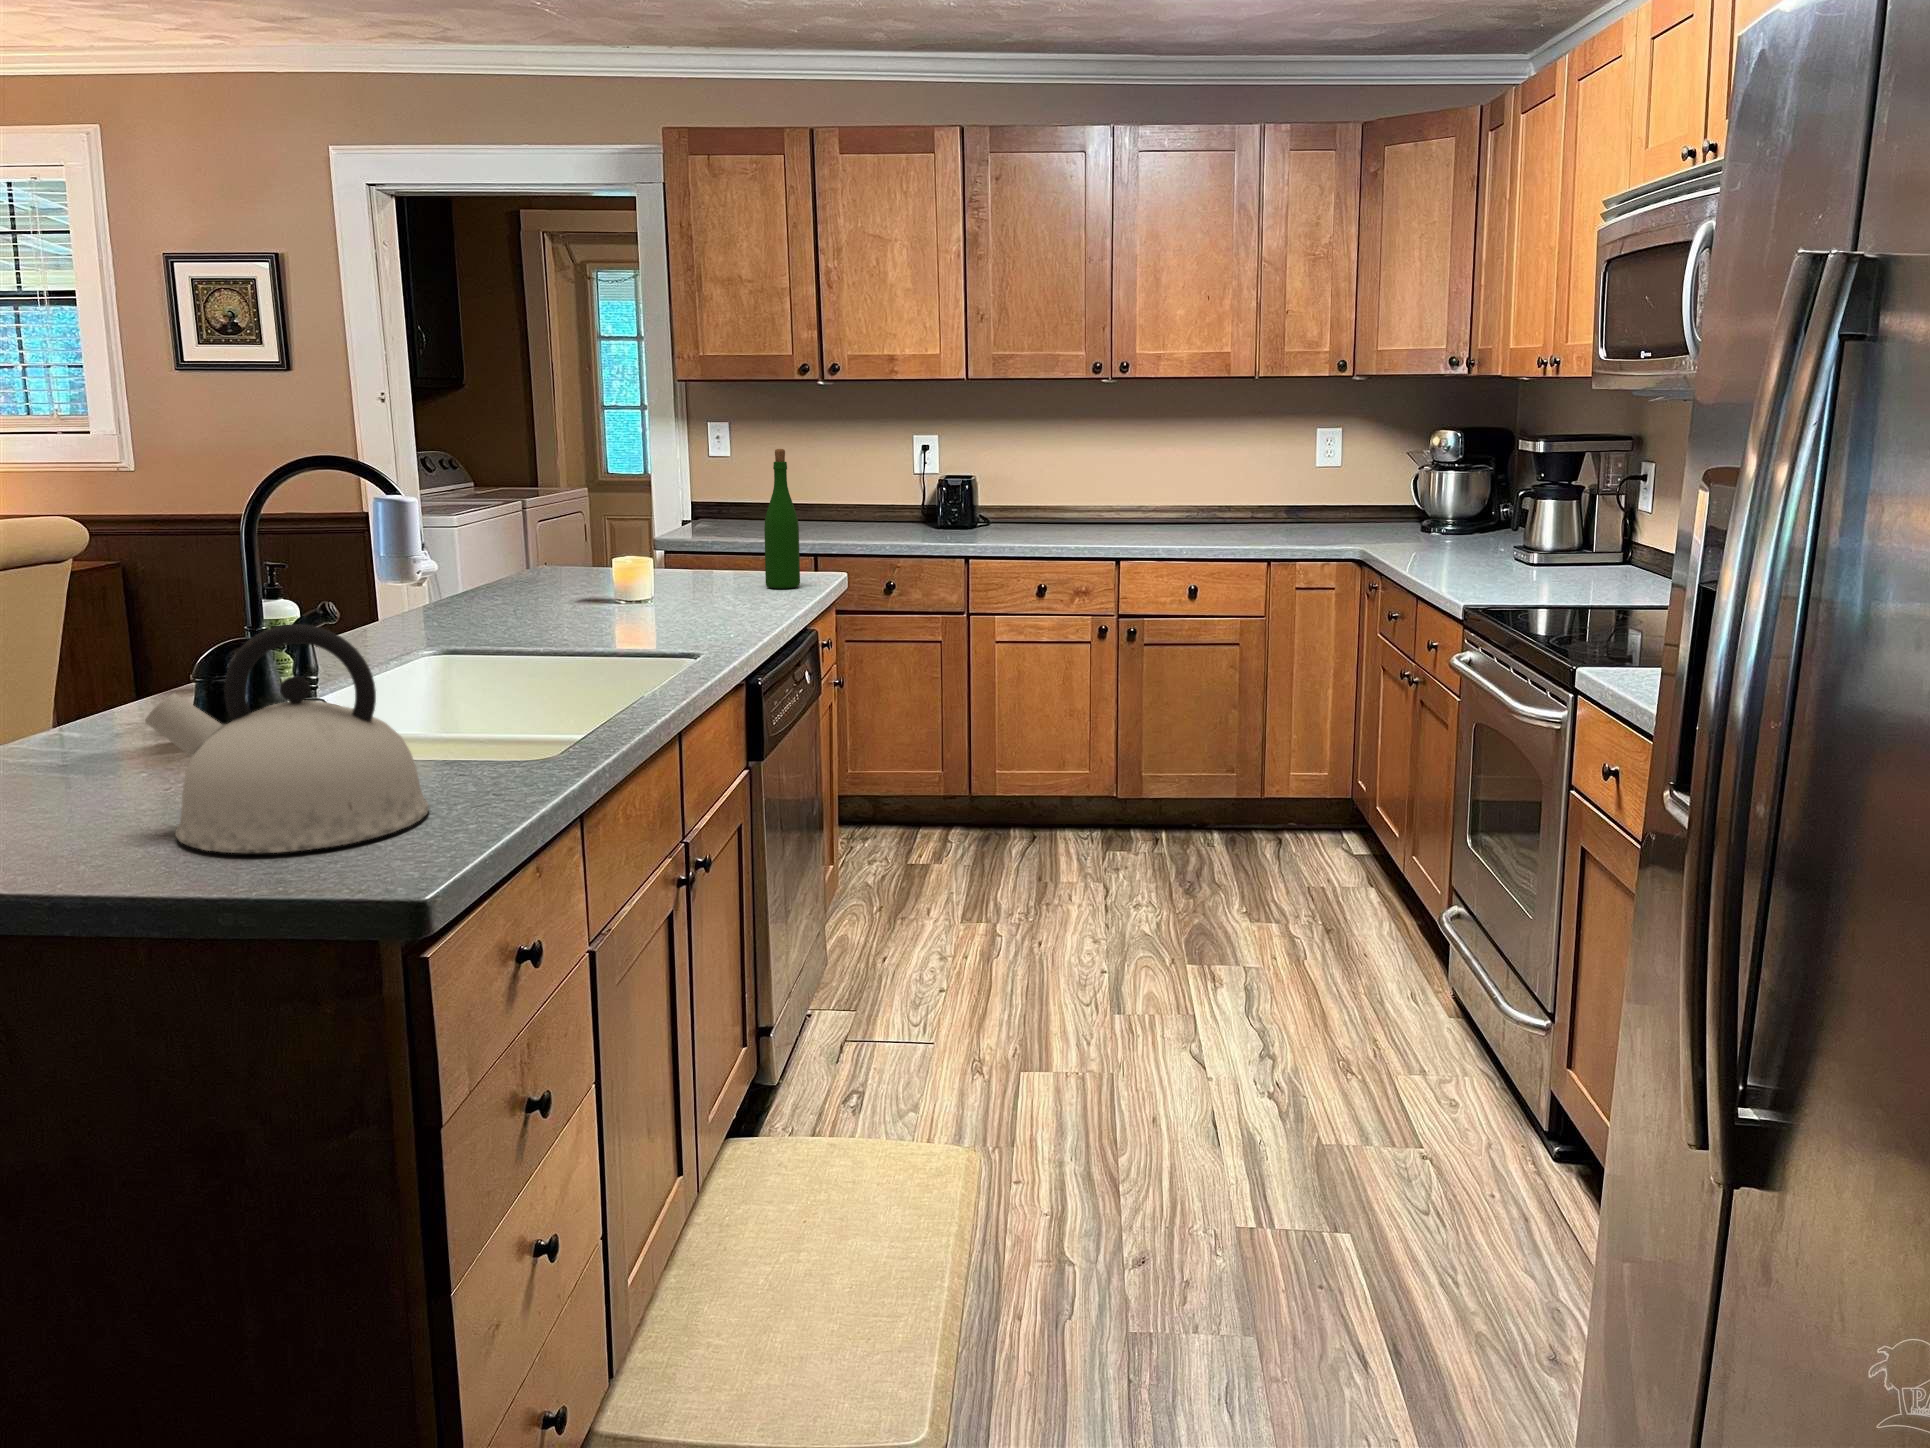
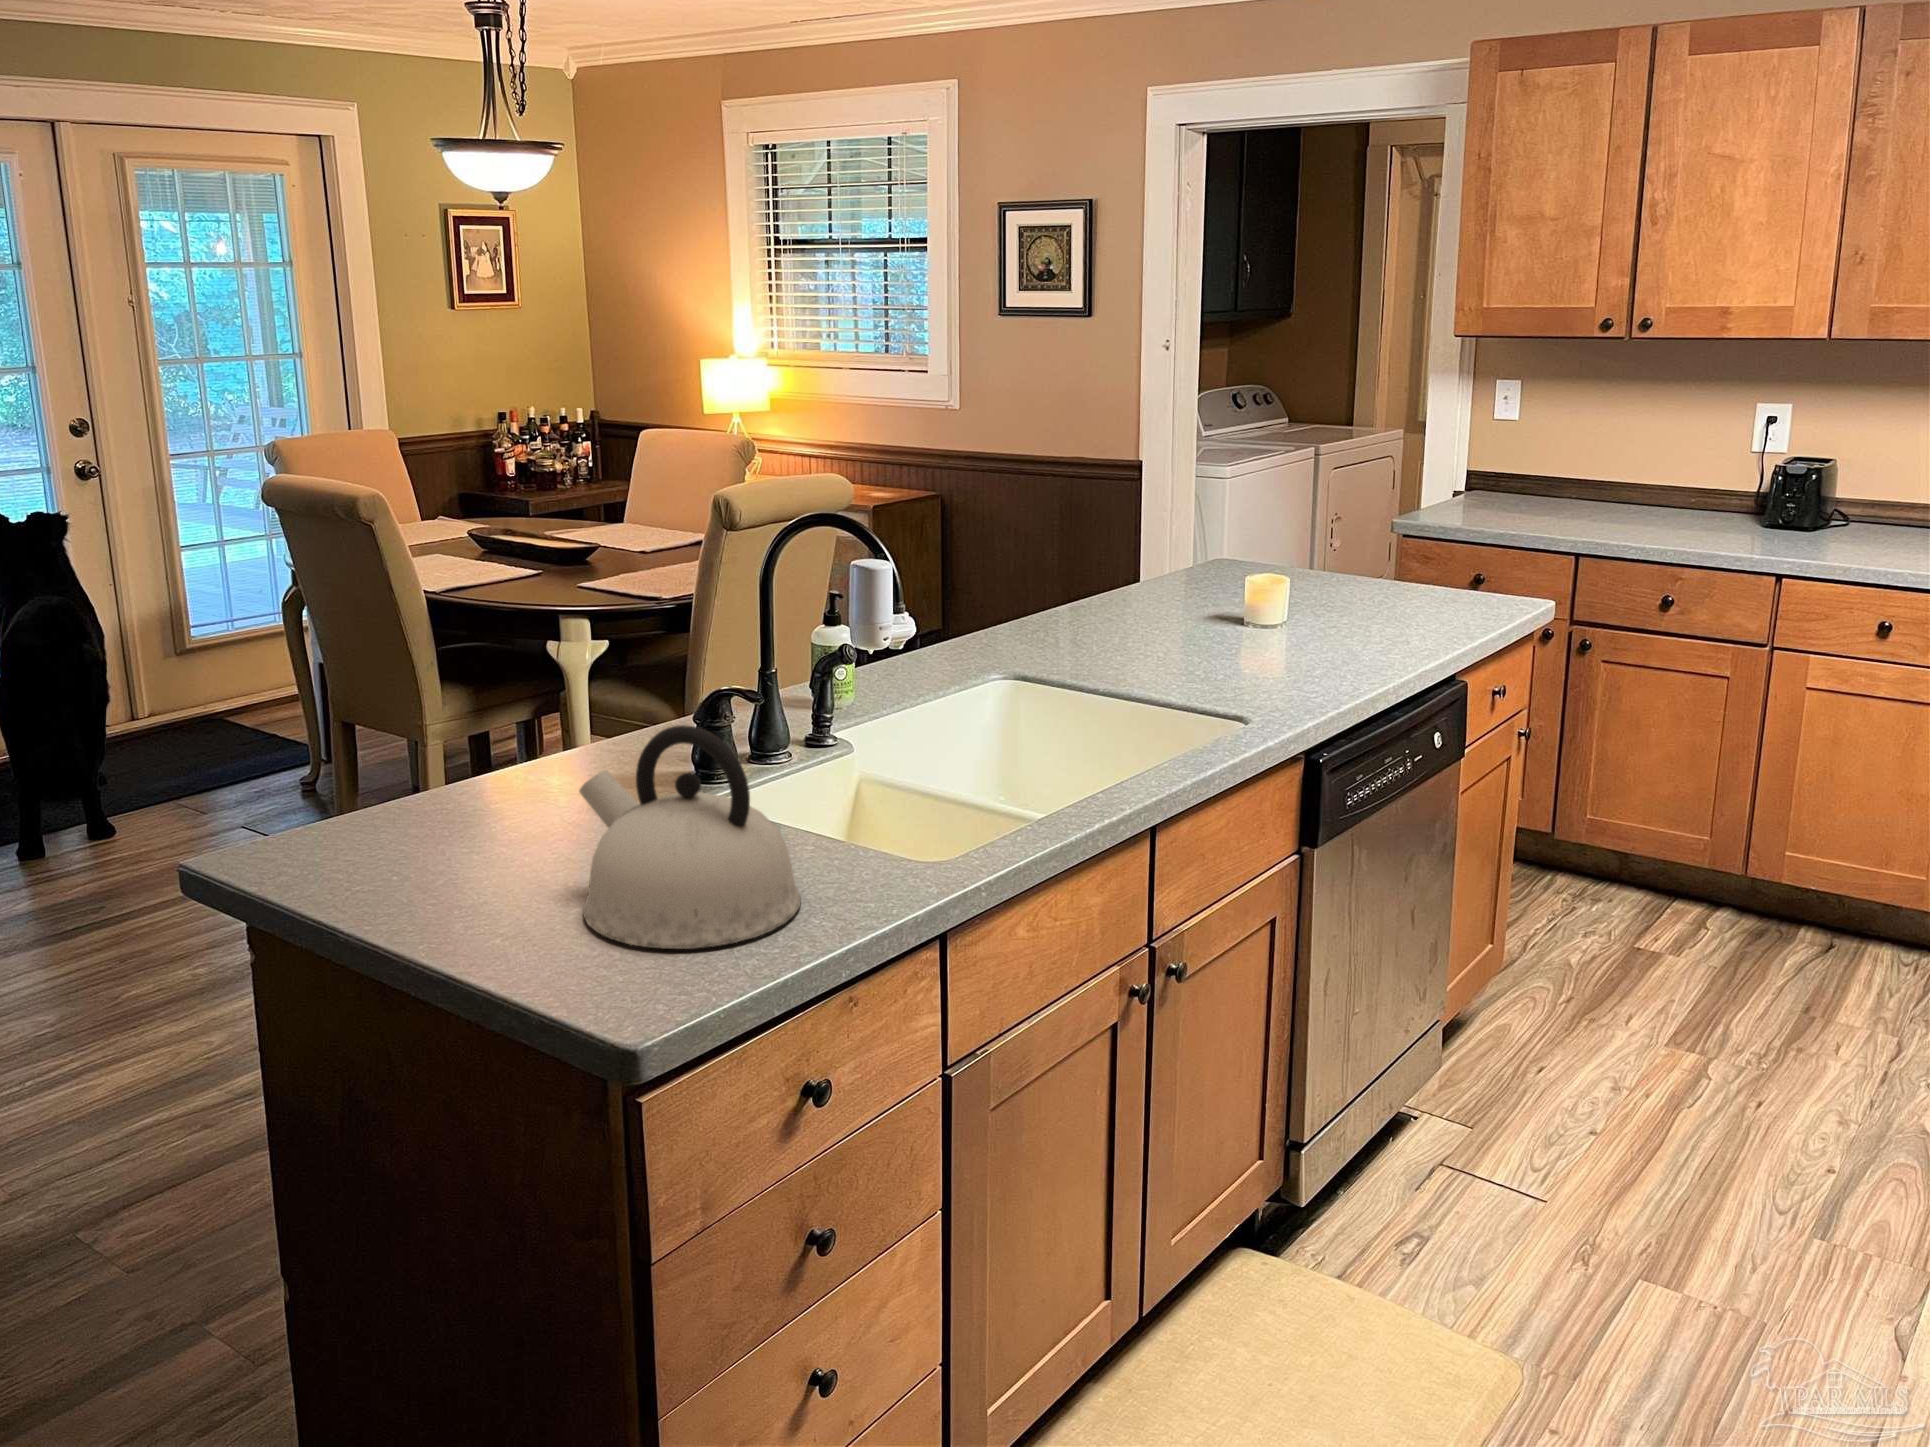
wine bottle: present [764,449,800,588] -> none [1439,459,1488,624]

